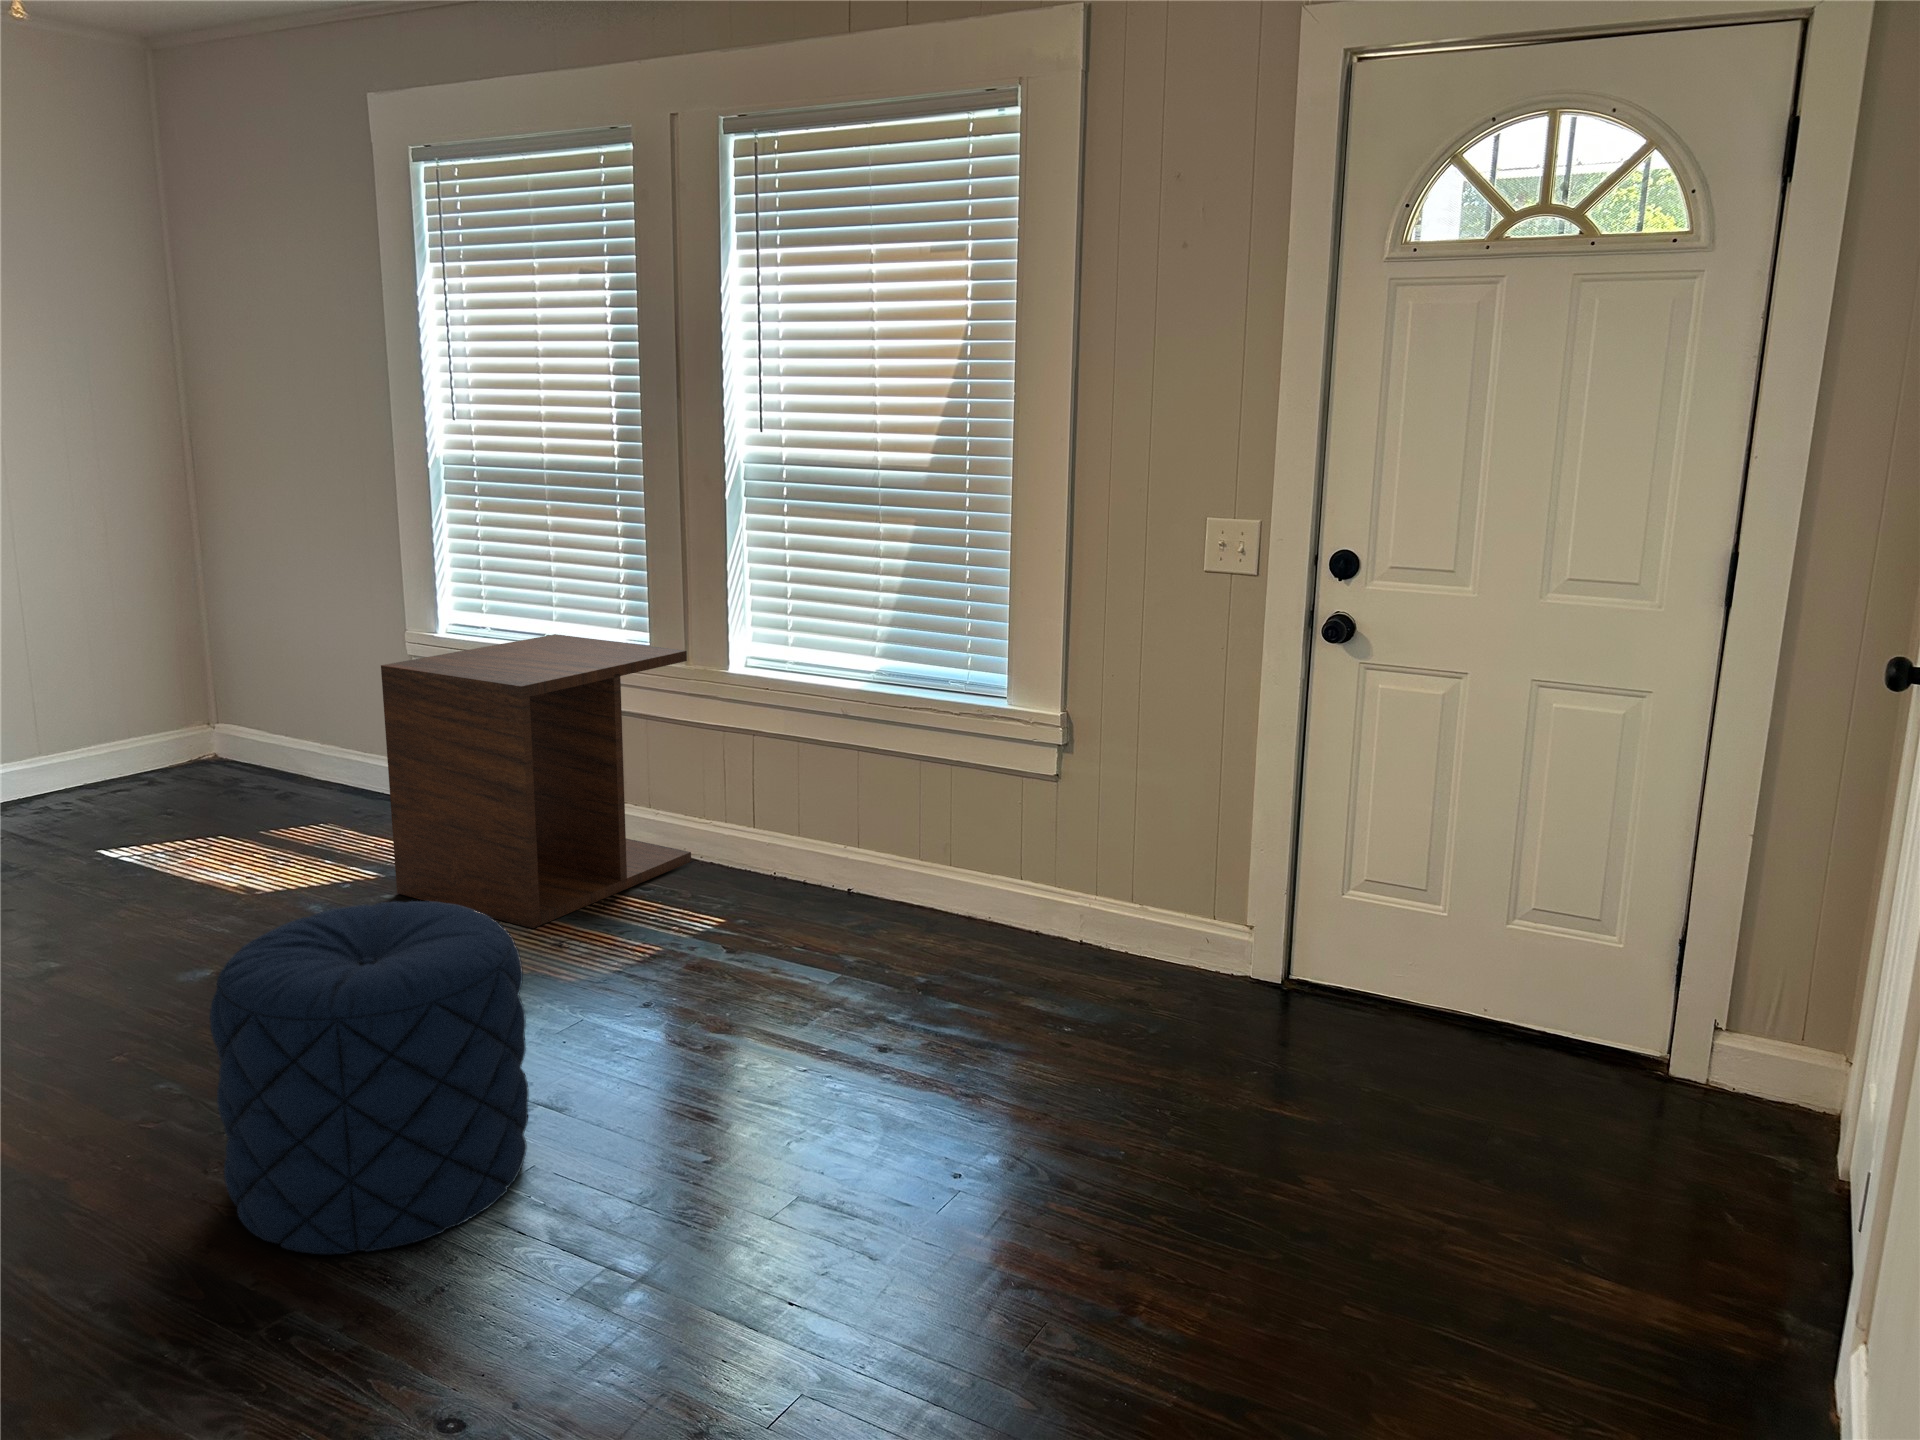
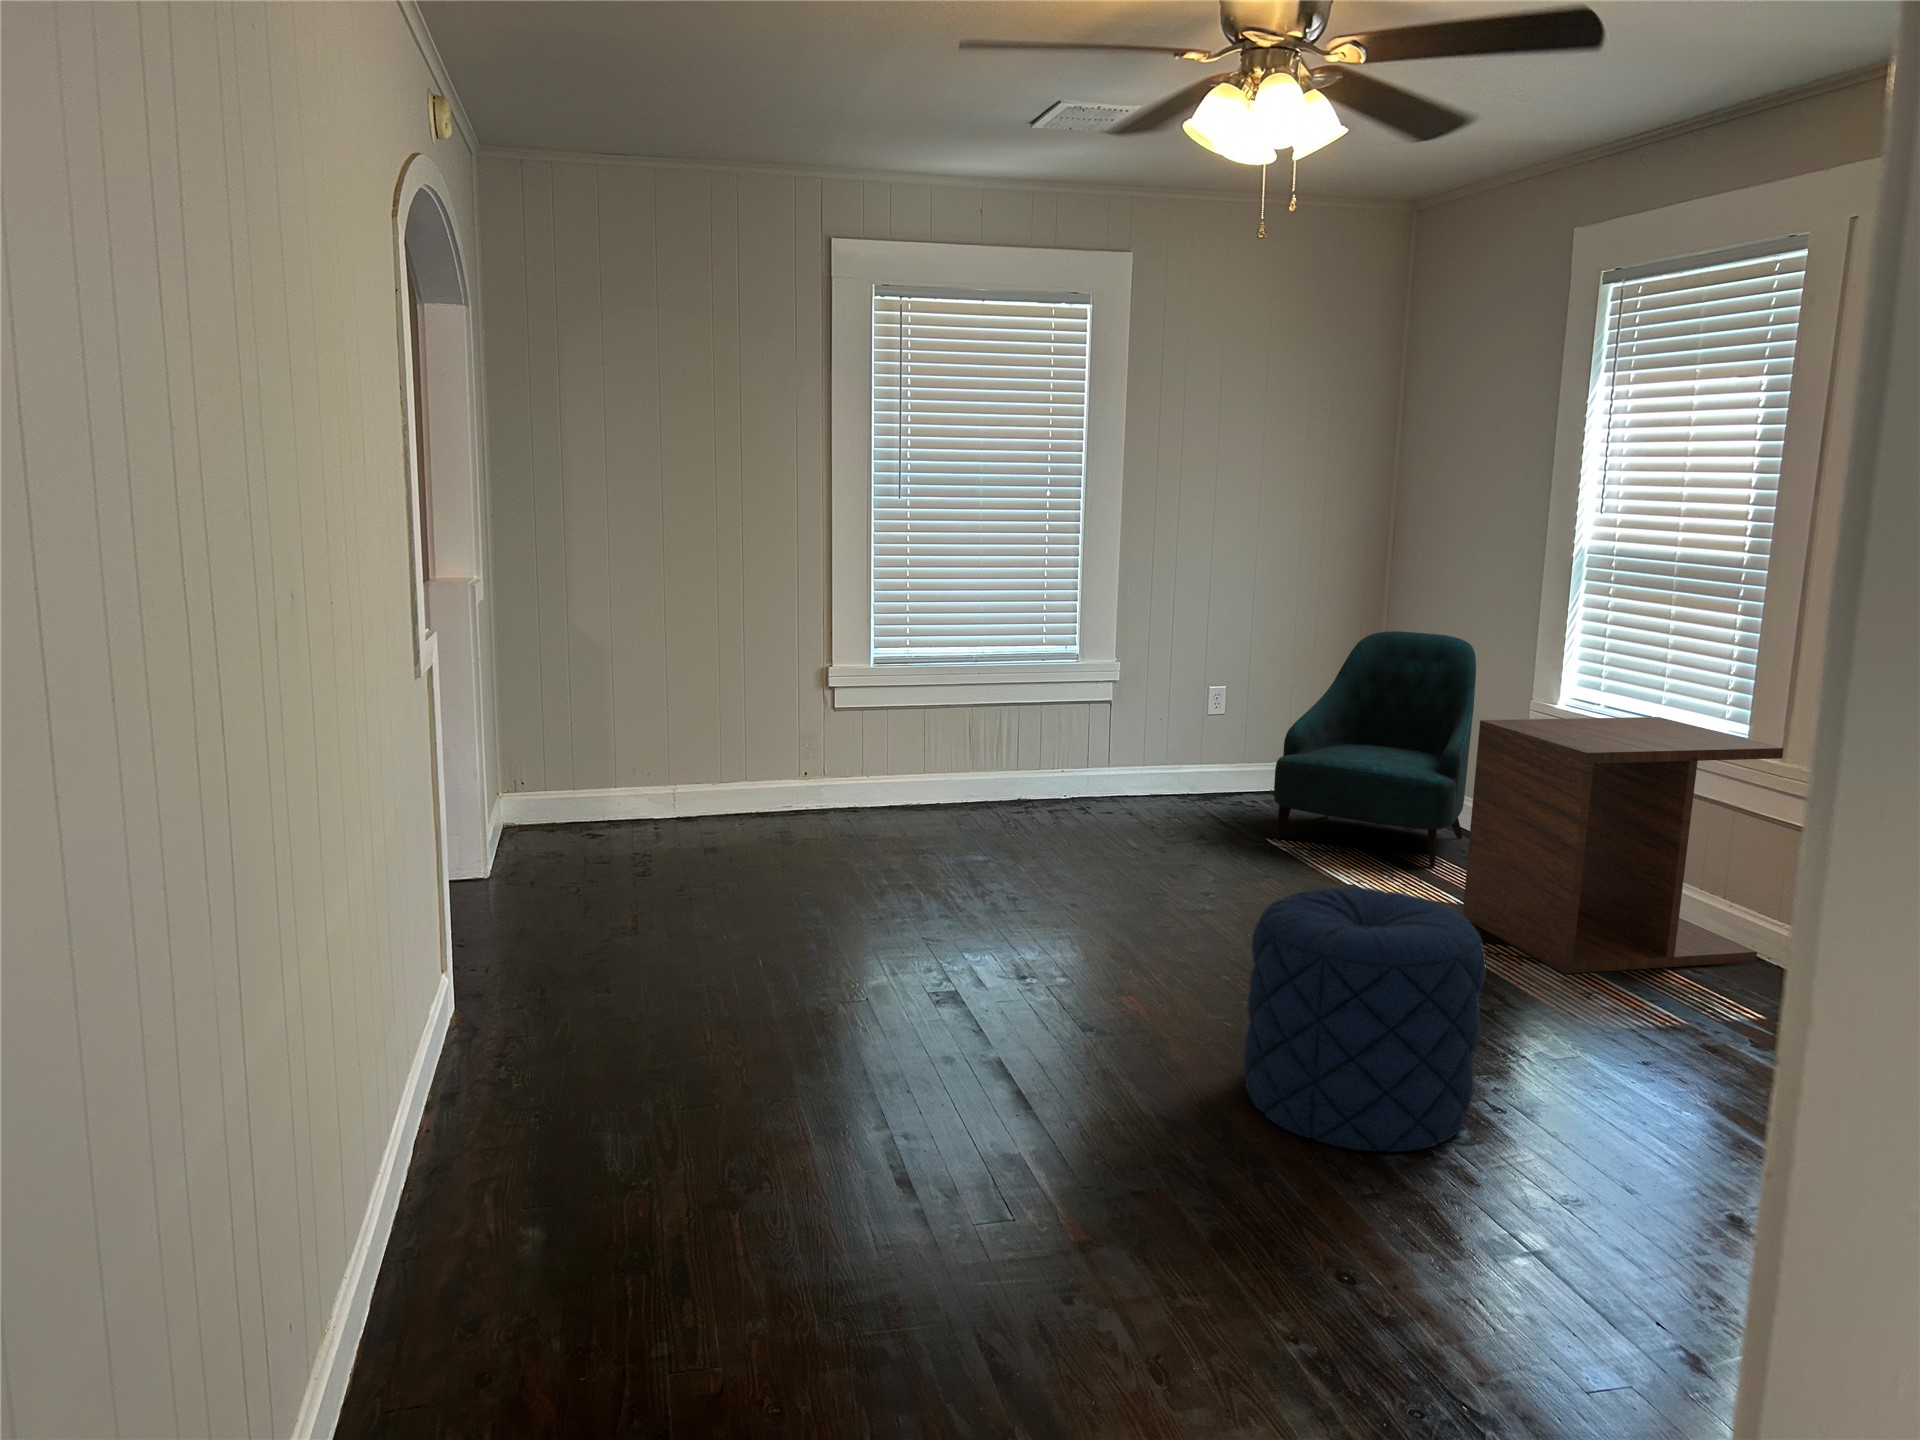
armchair: none [99,567,351,853] -> present [1274,631,1476,867]

